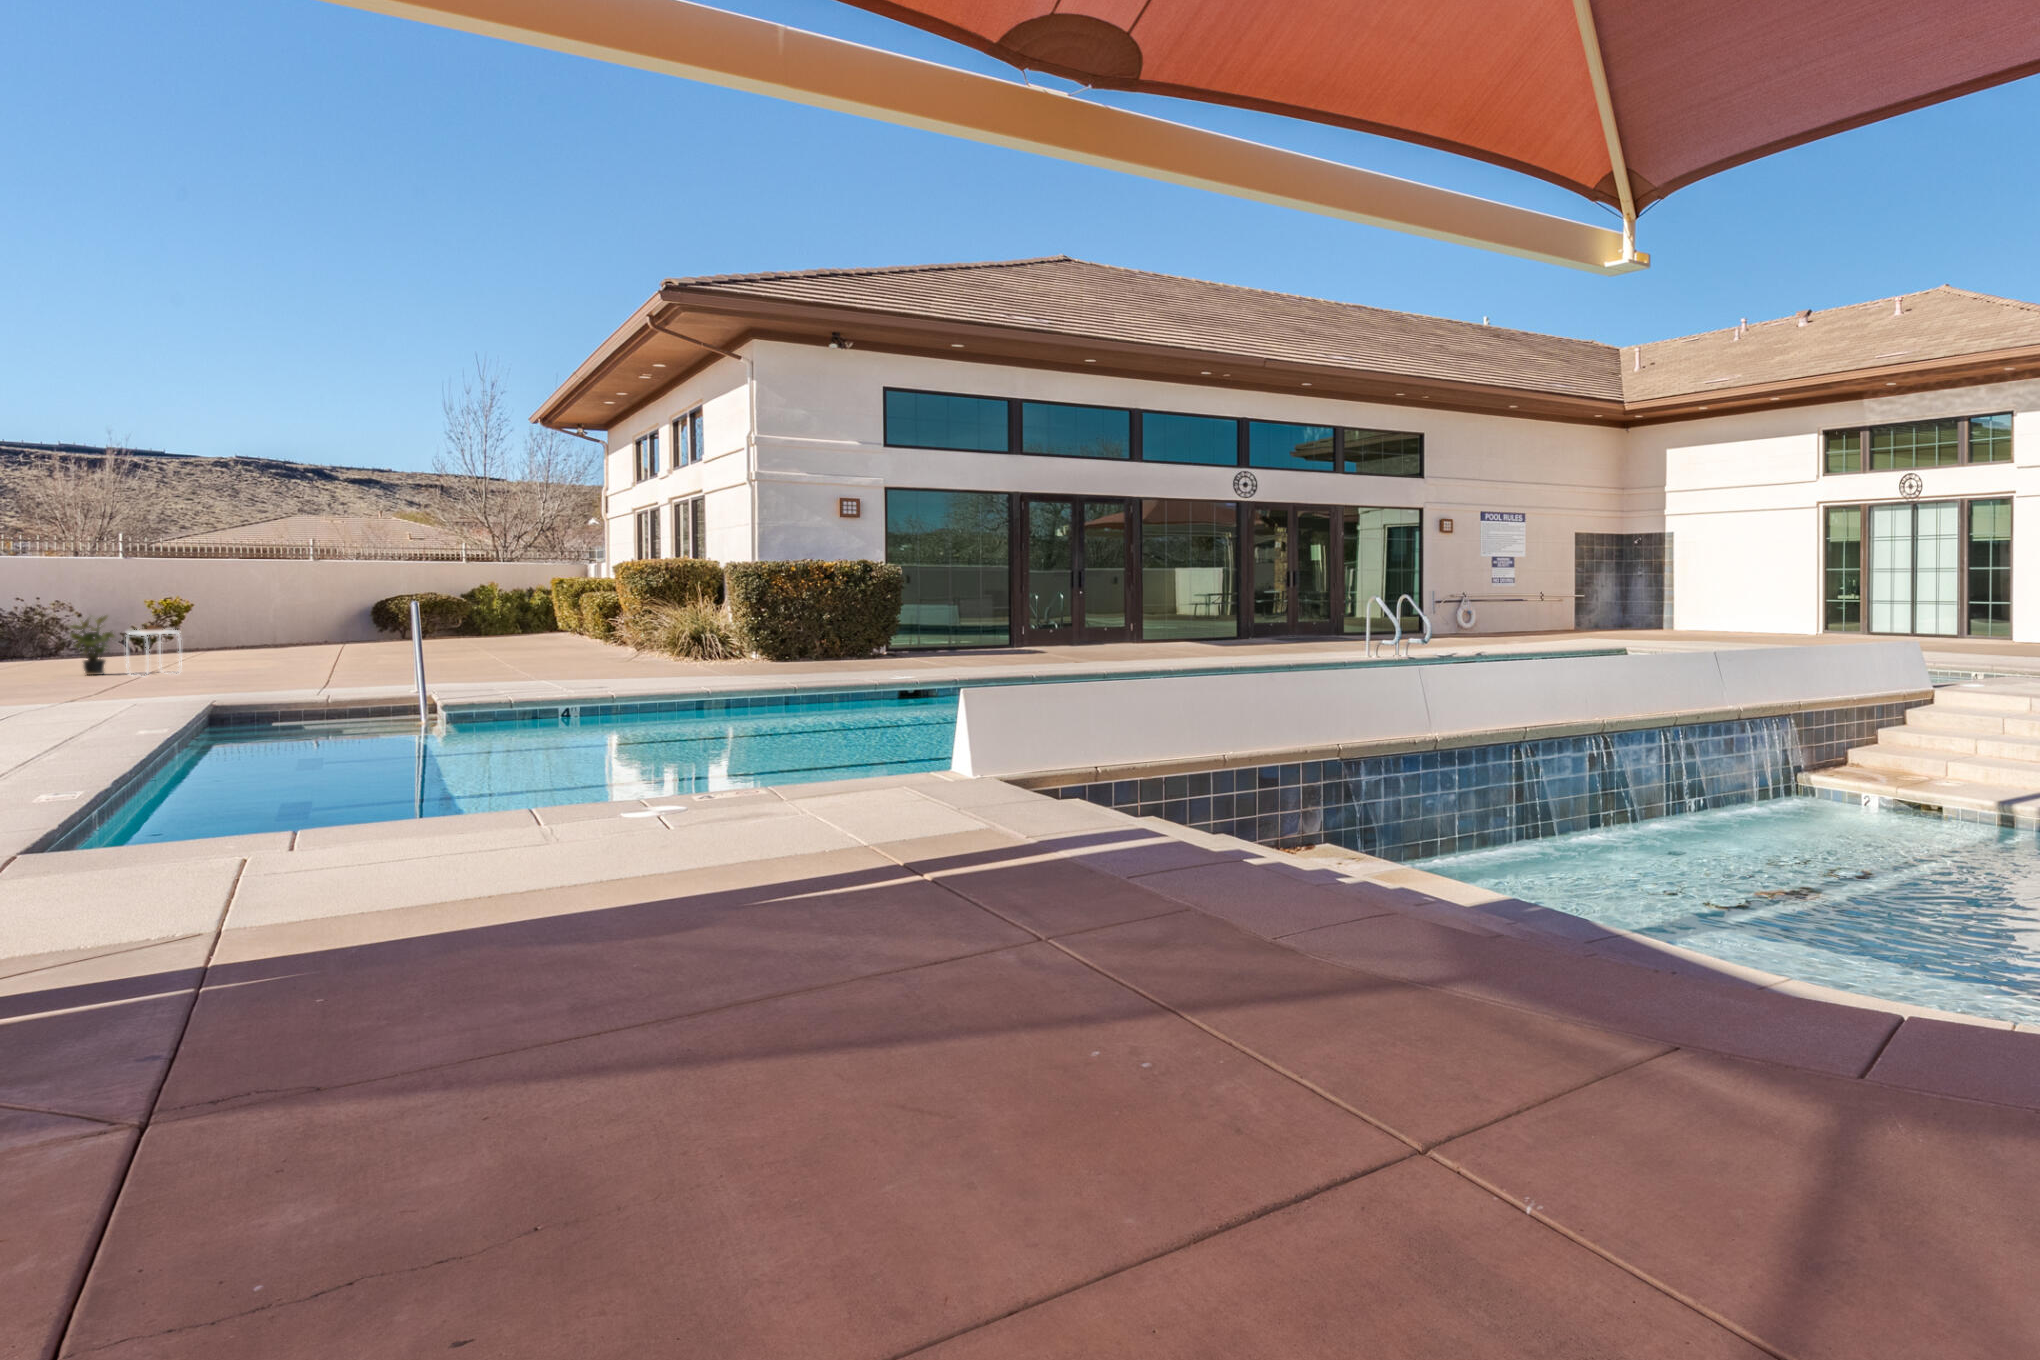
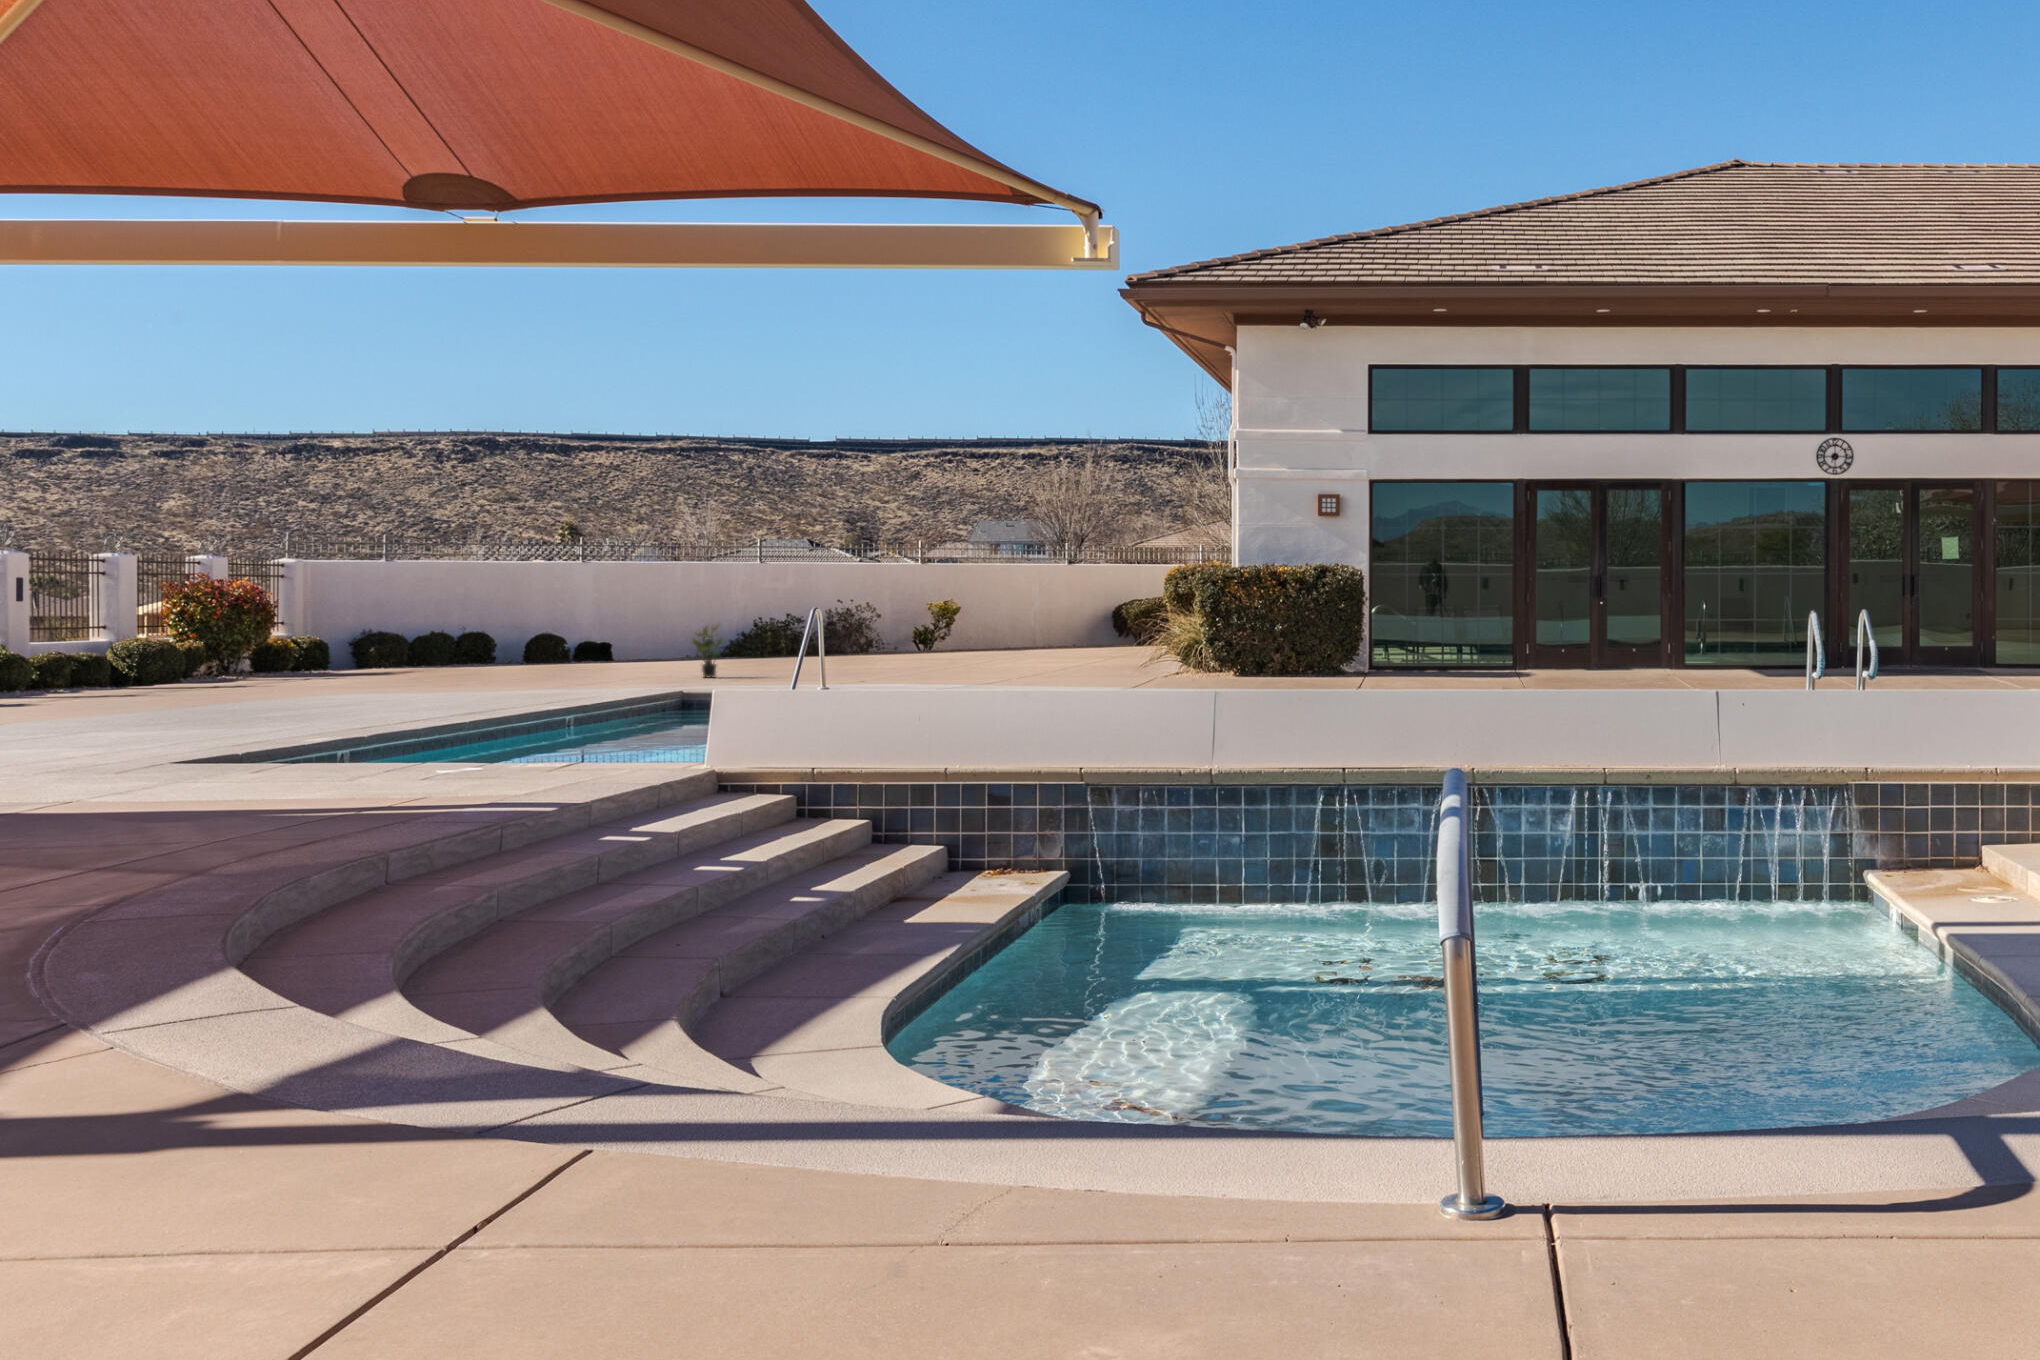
side table: present [126,625,182,674] -> none [726,633,758,679]

